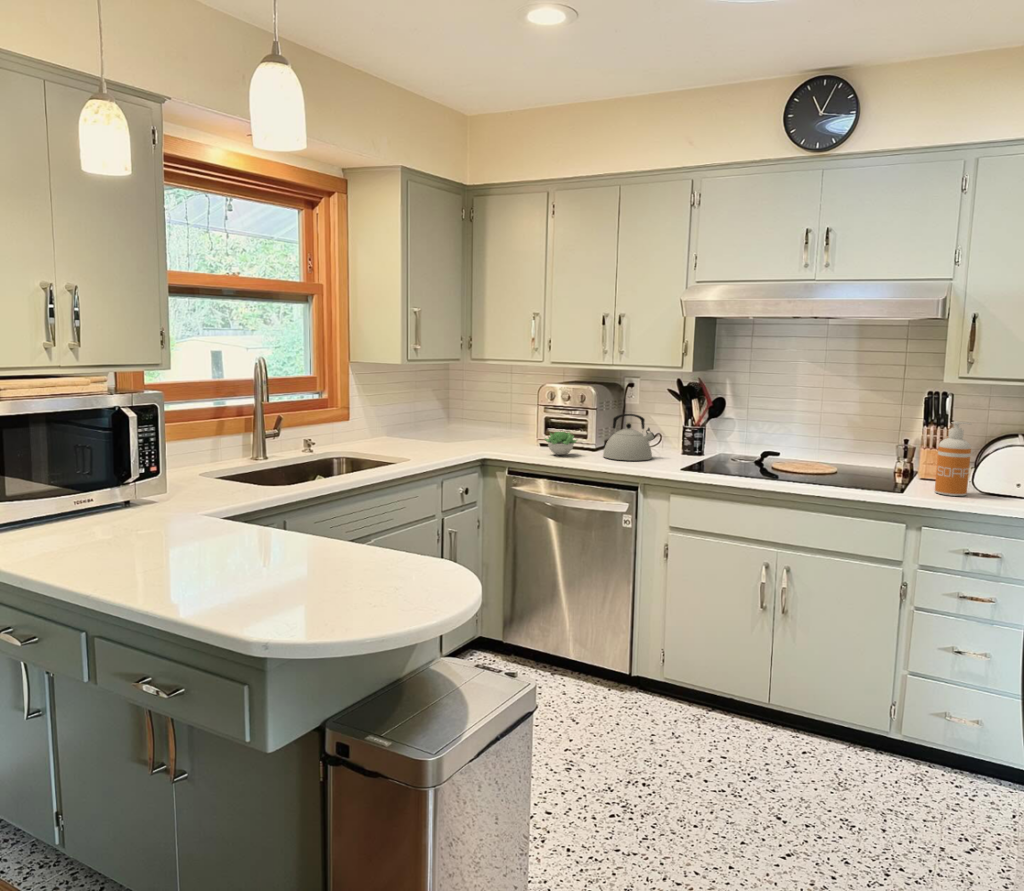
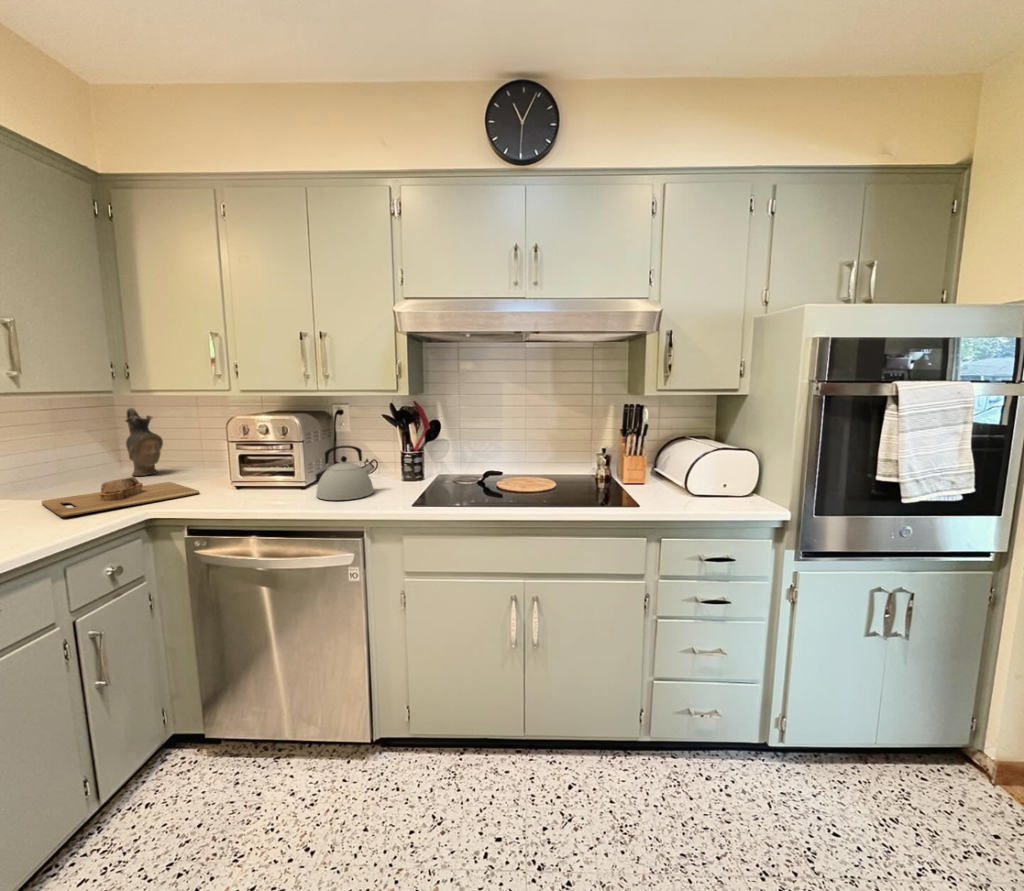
ceramic pitcher: none [458,373,483,431] -> present [126,408,163,476]
soap dispenser: present [935,421,971,496] -> none [657,433,688,504]
cutting board: none [415,428,514,449] -> present [42,477,199,517]
succulent plant: present [545,431,577,455] -> none [236,473,283,502]

